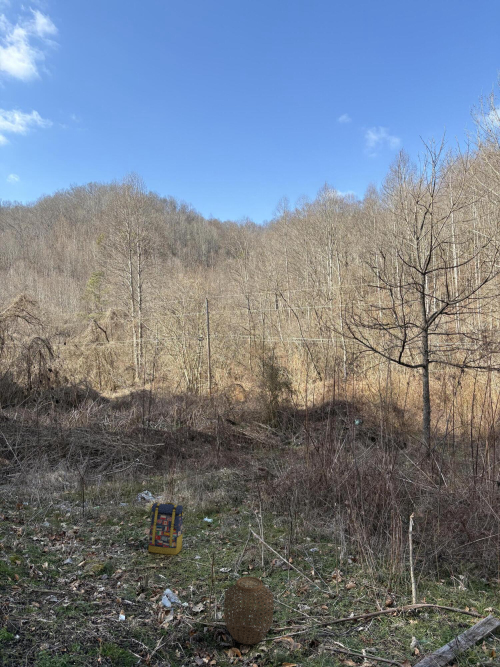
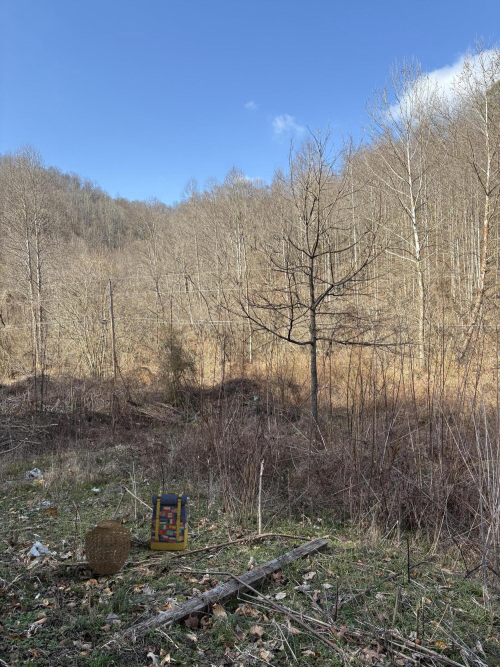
backpack: present [149,503,183,555] -> present [151,492,188,550]

